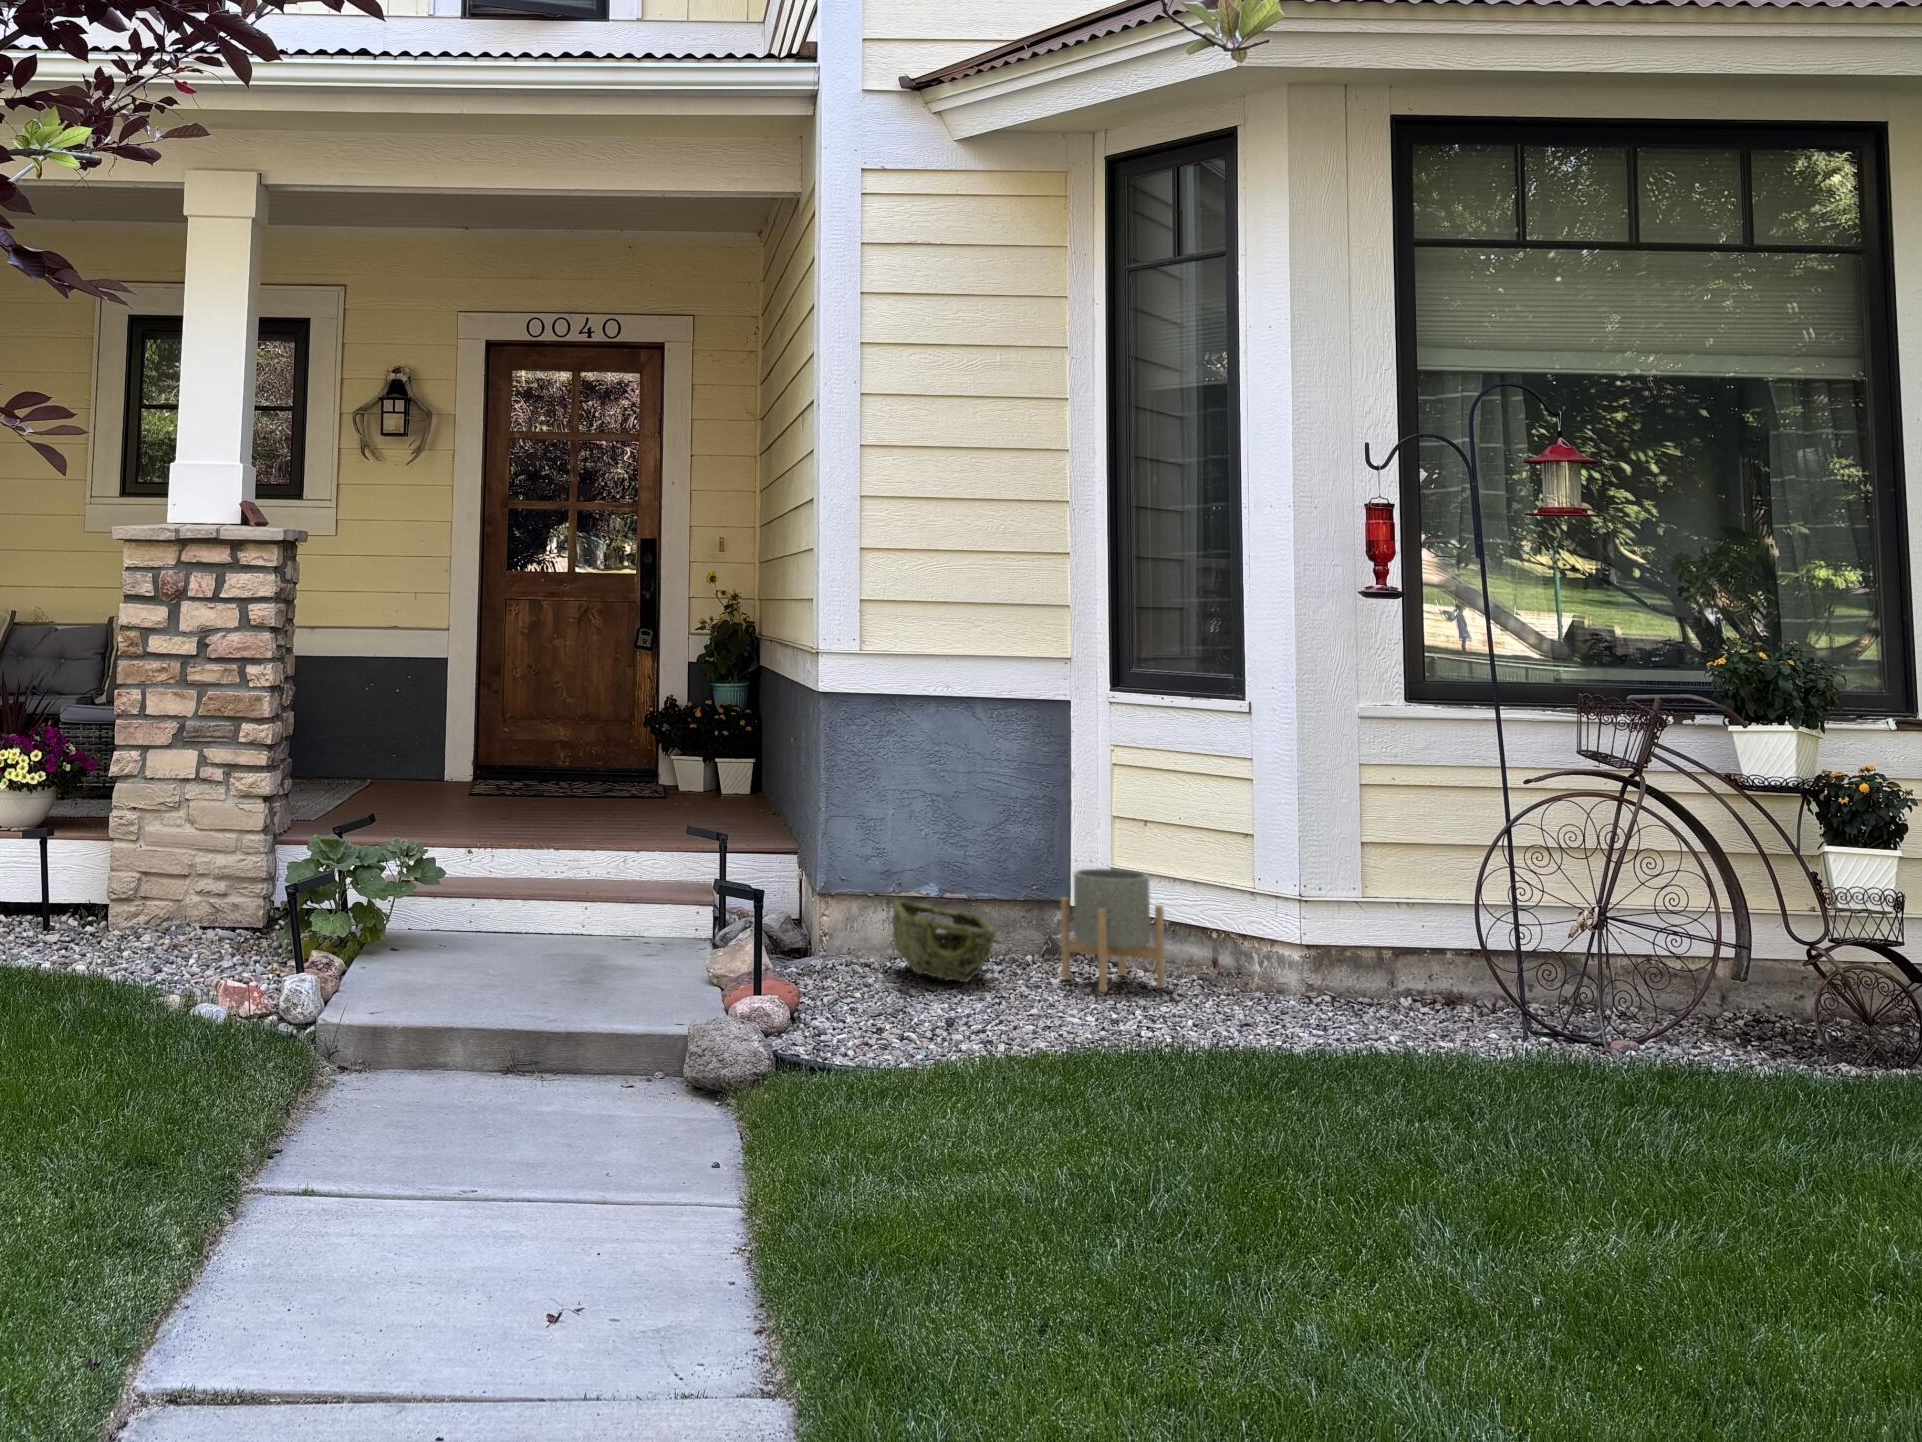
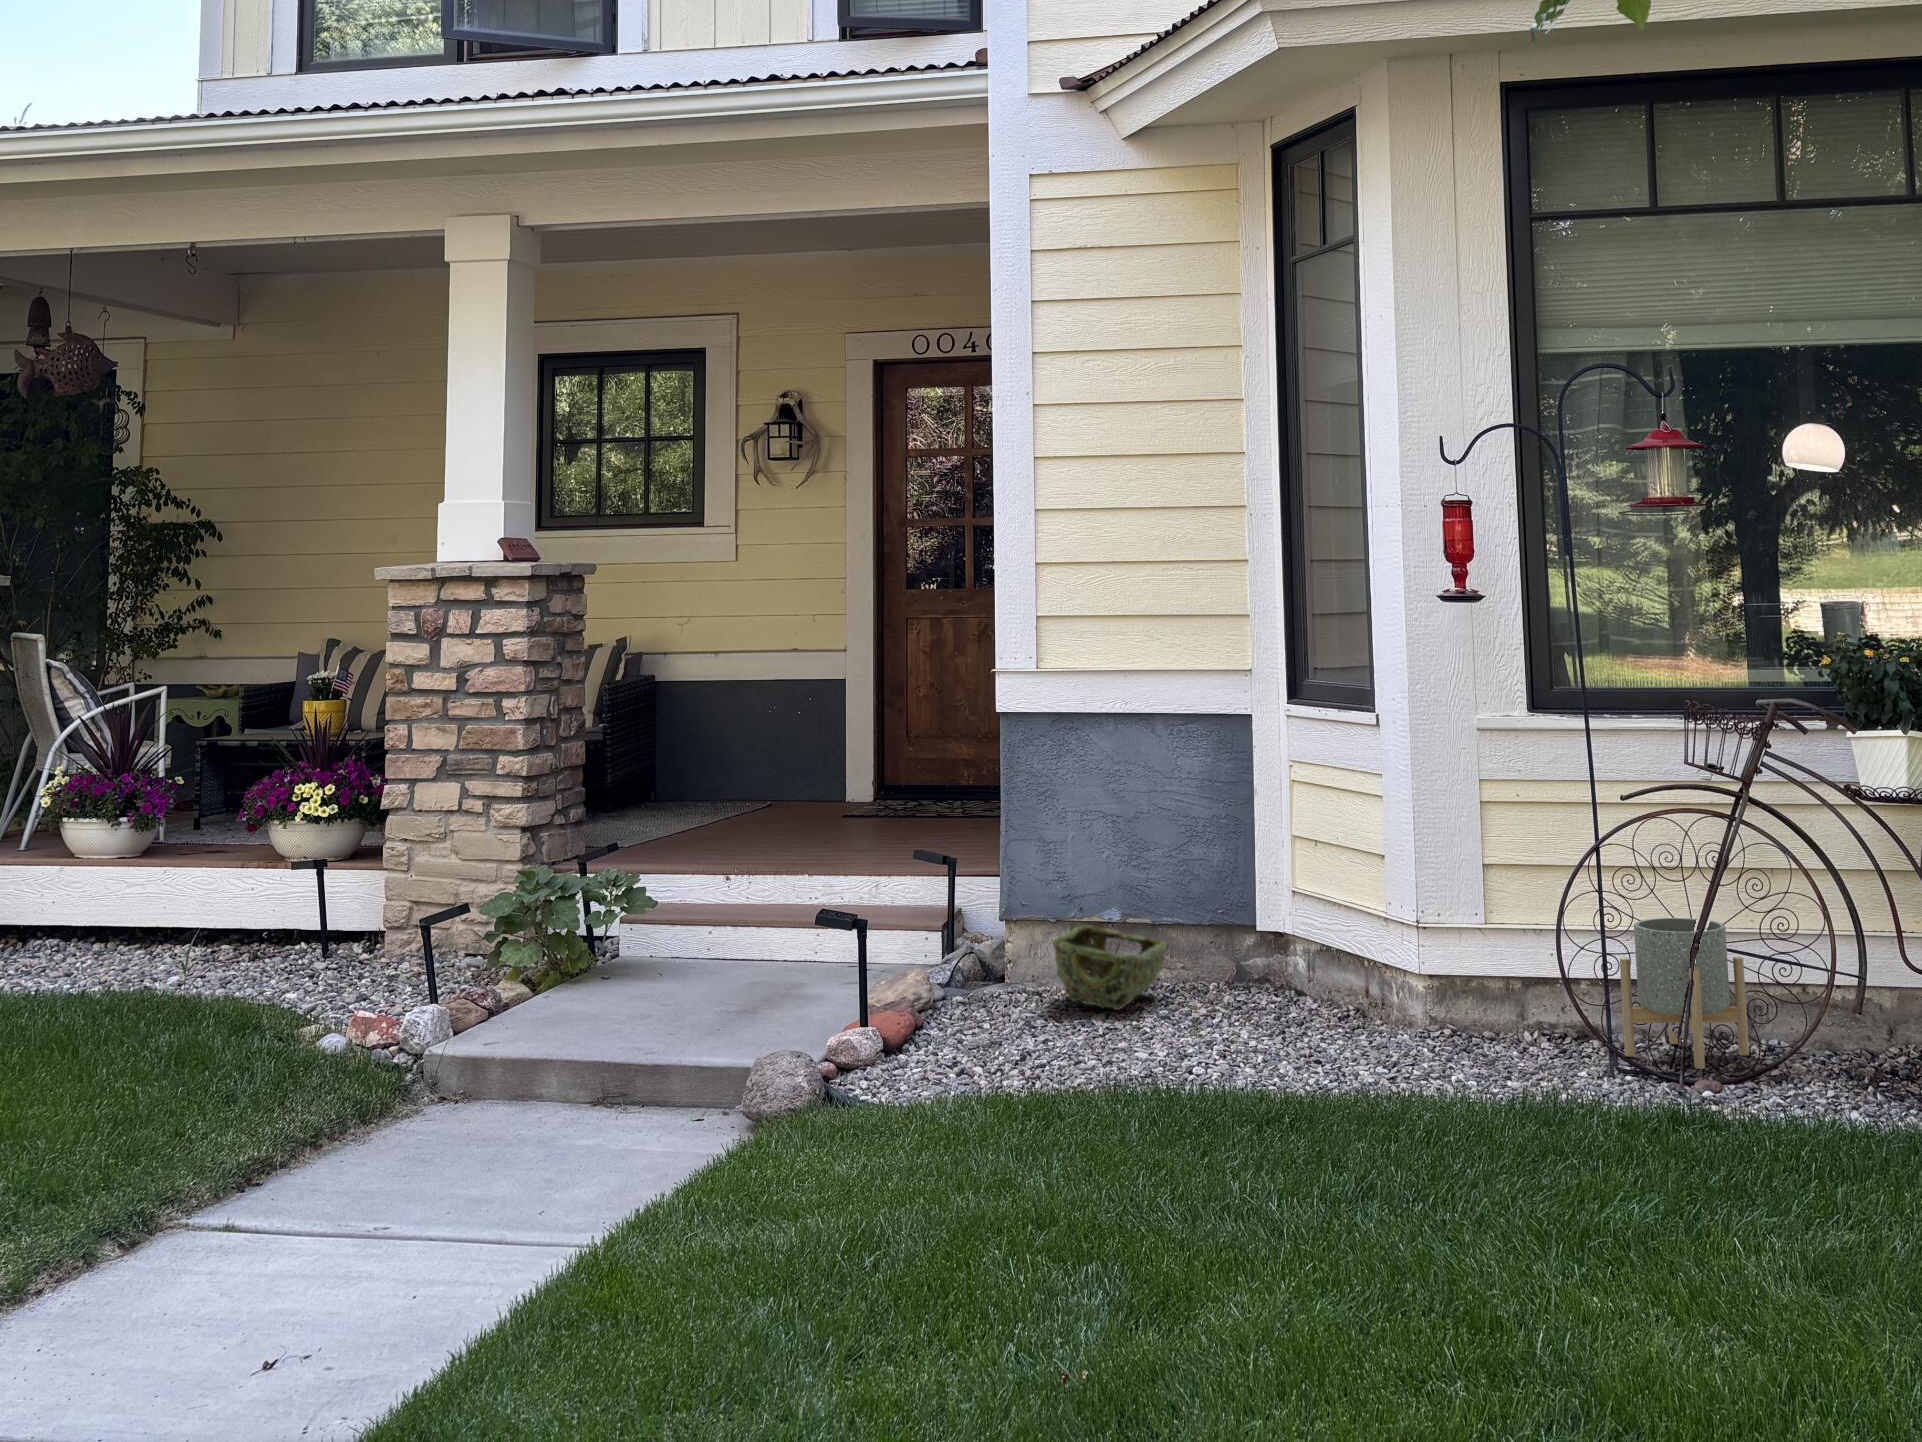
planter: present [1061,868,1165,993] -> present [1620,918,1749,1069]

